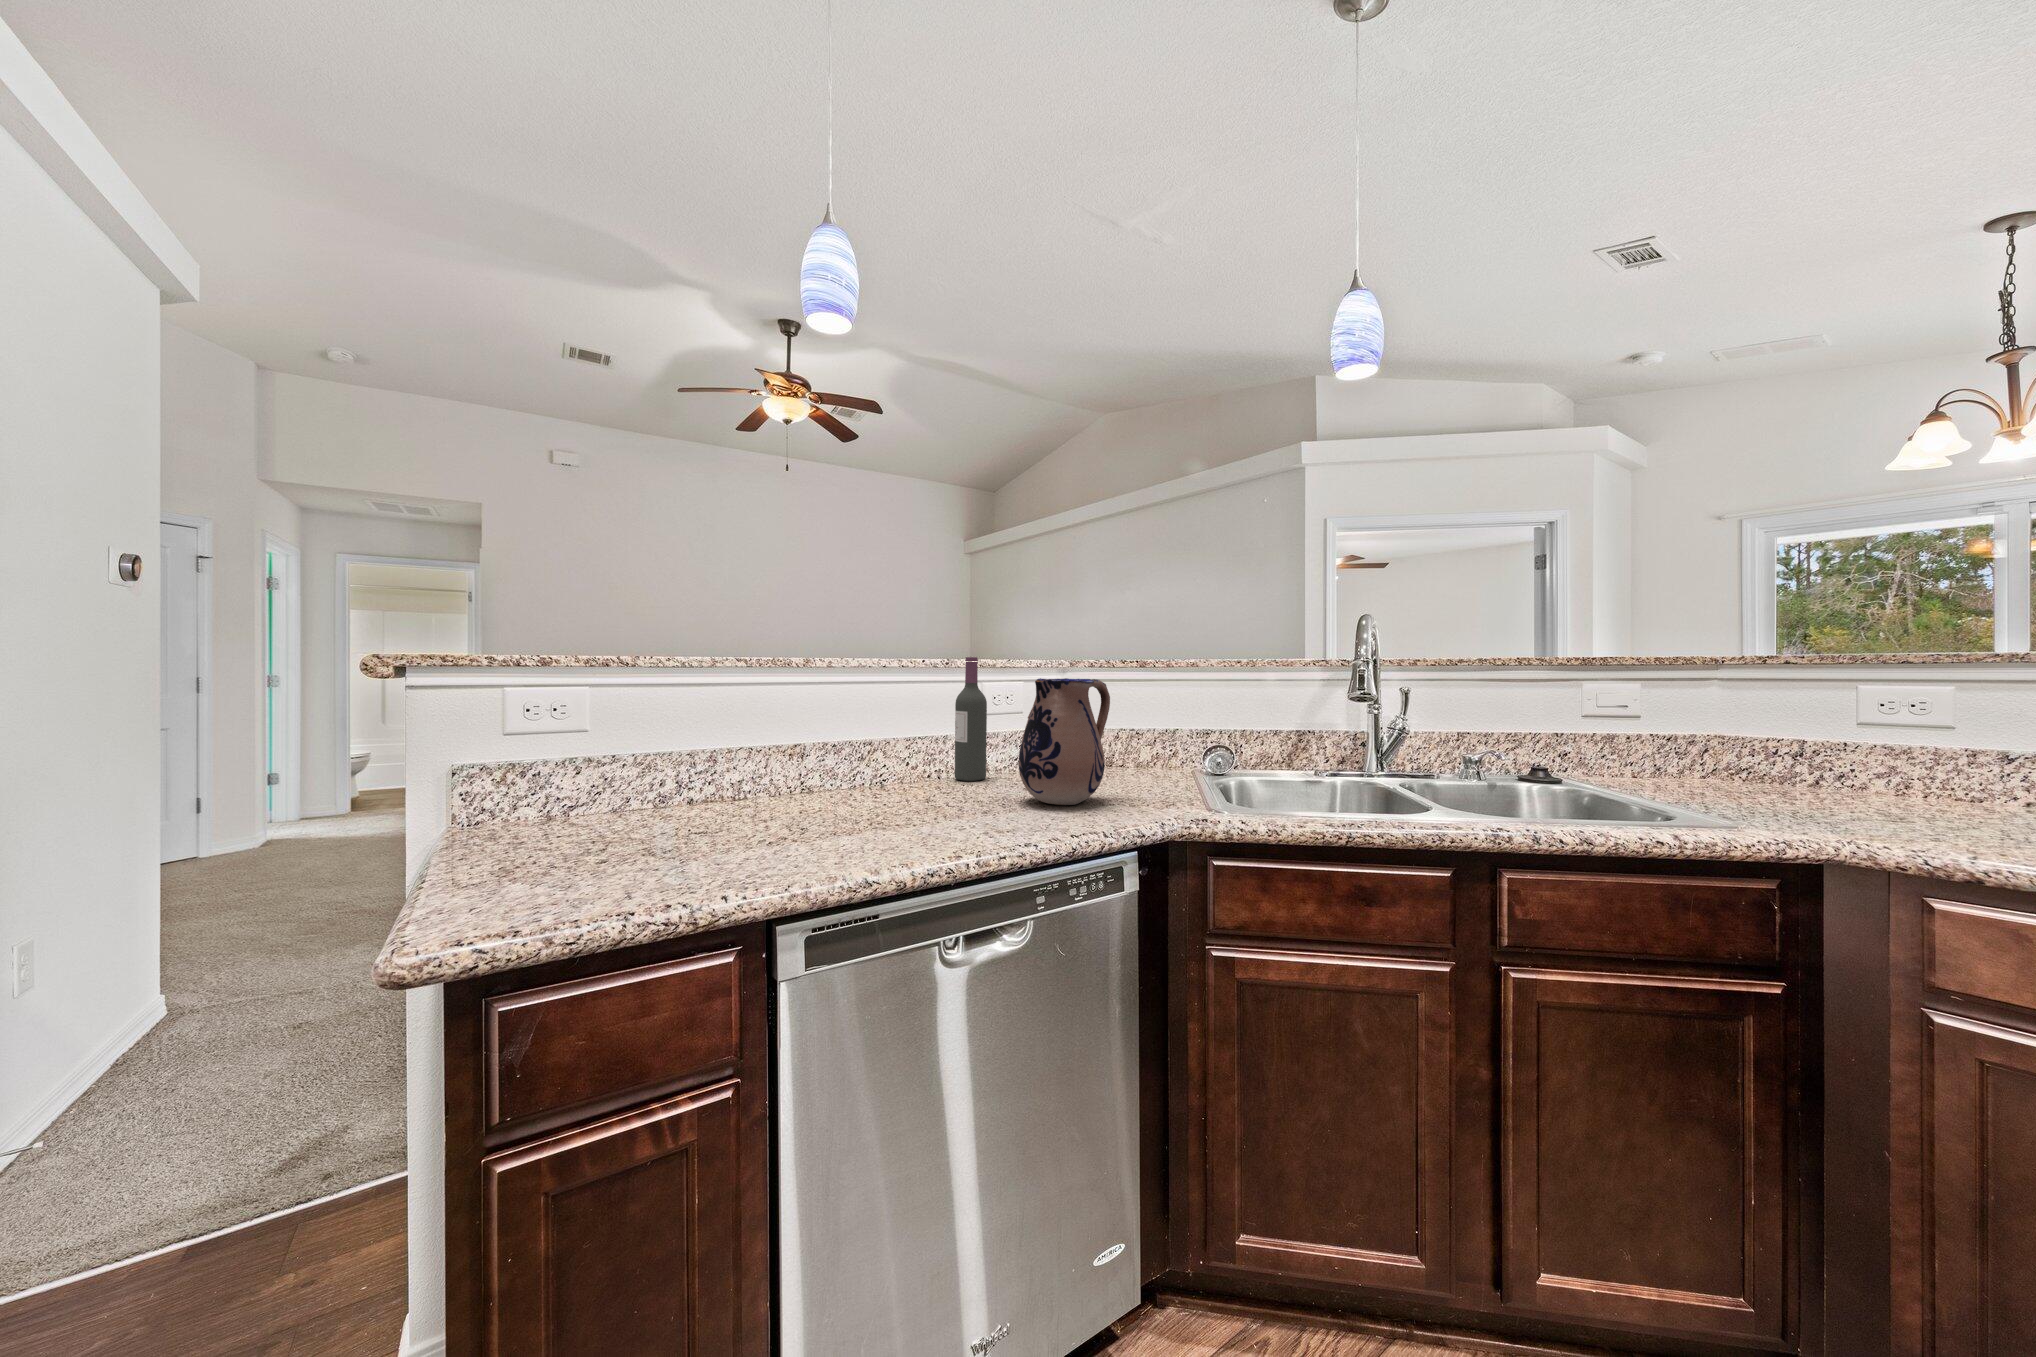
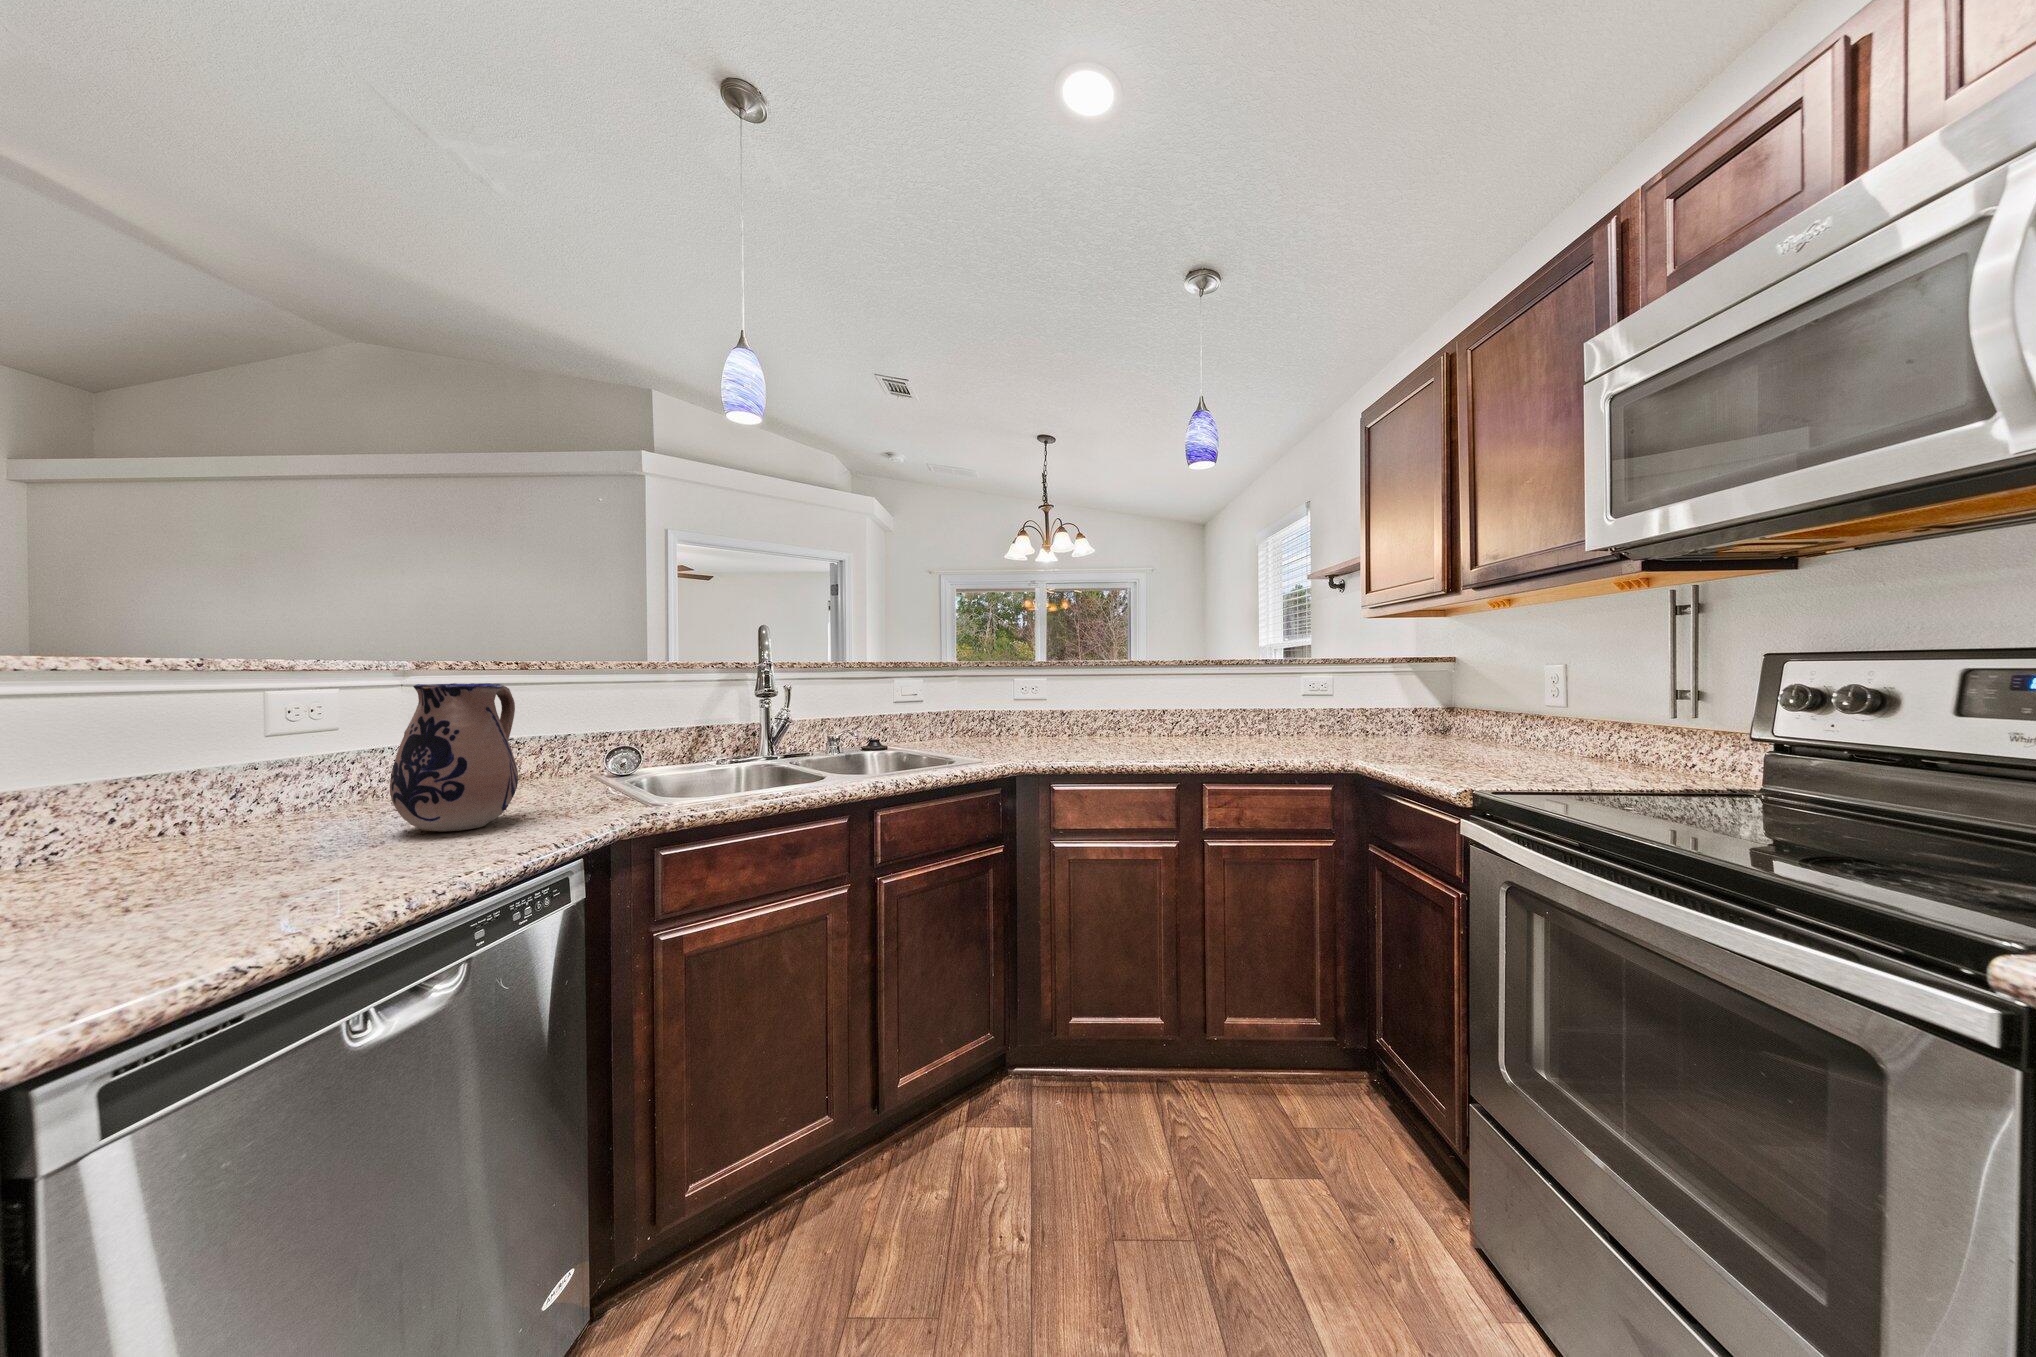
wine bottle: present [955,657,987,781] -> none [226,657,290,830]

